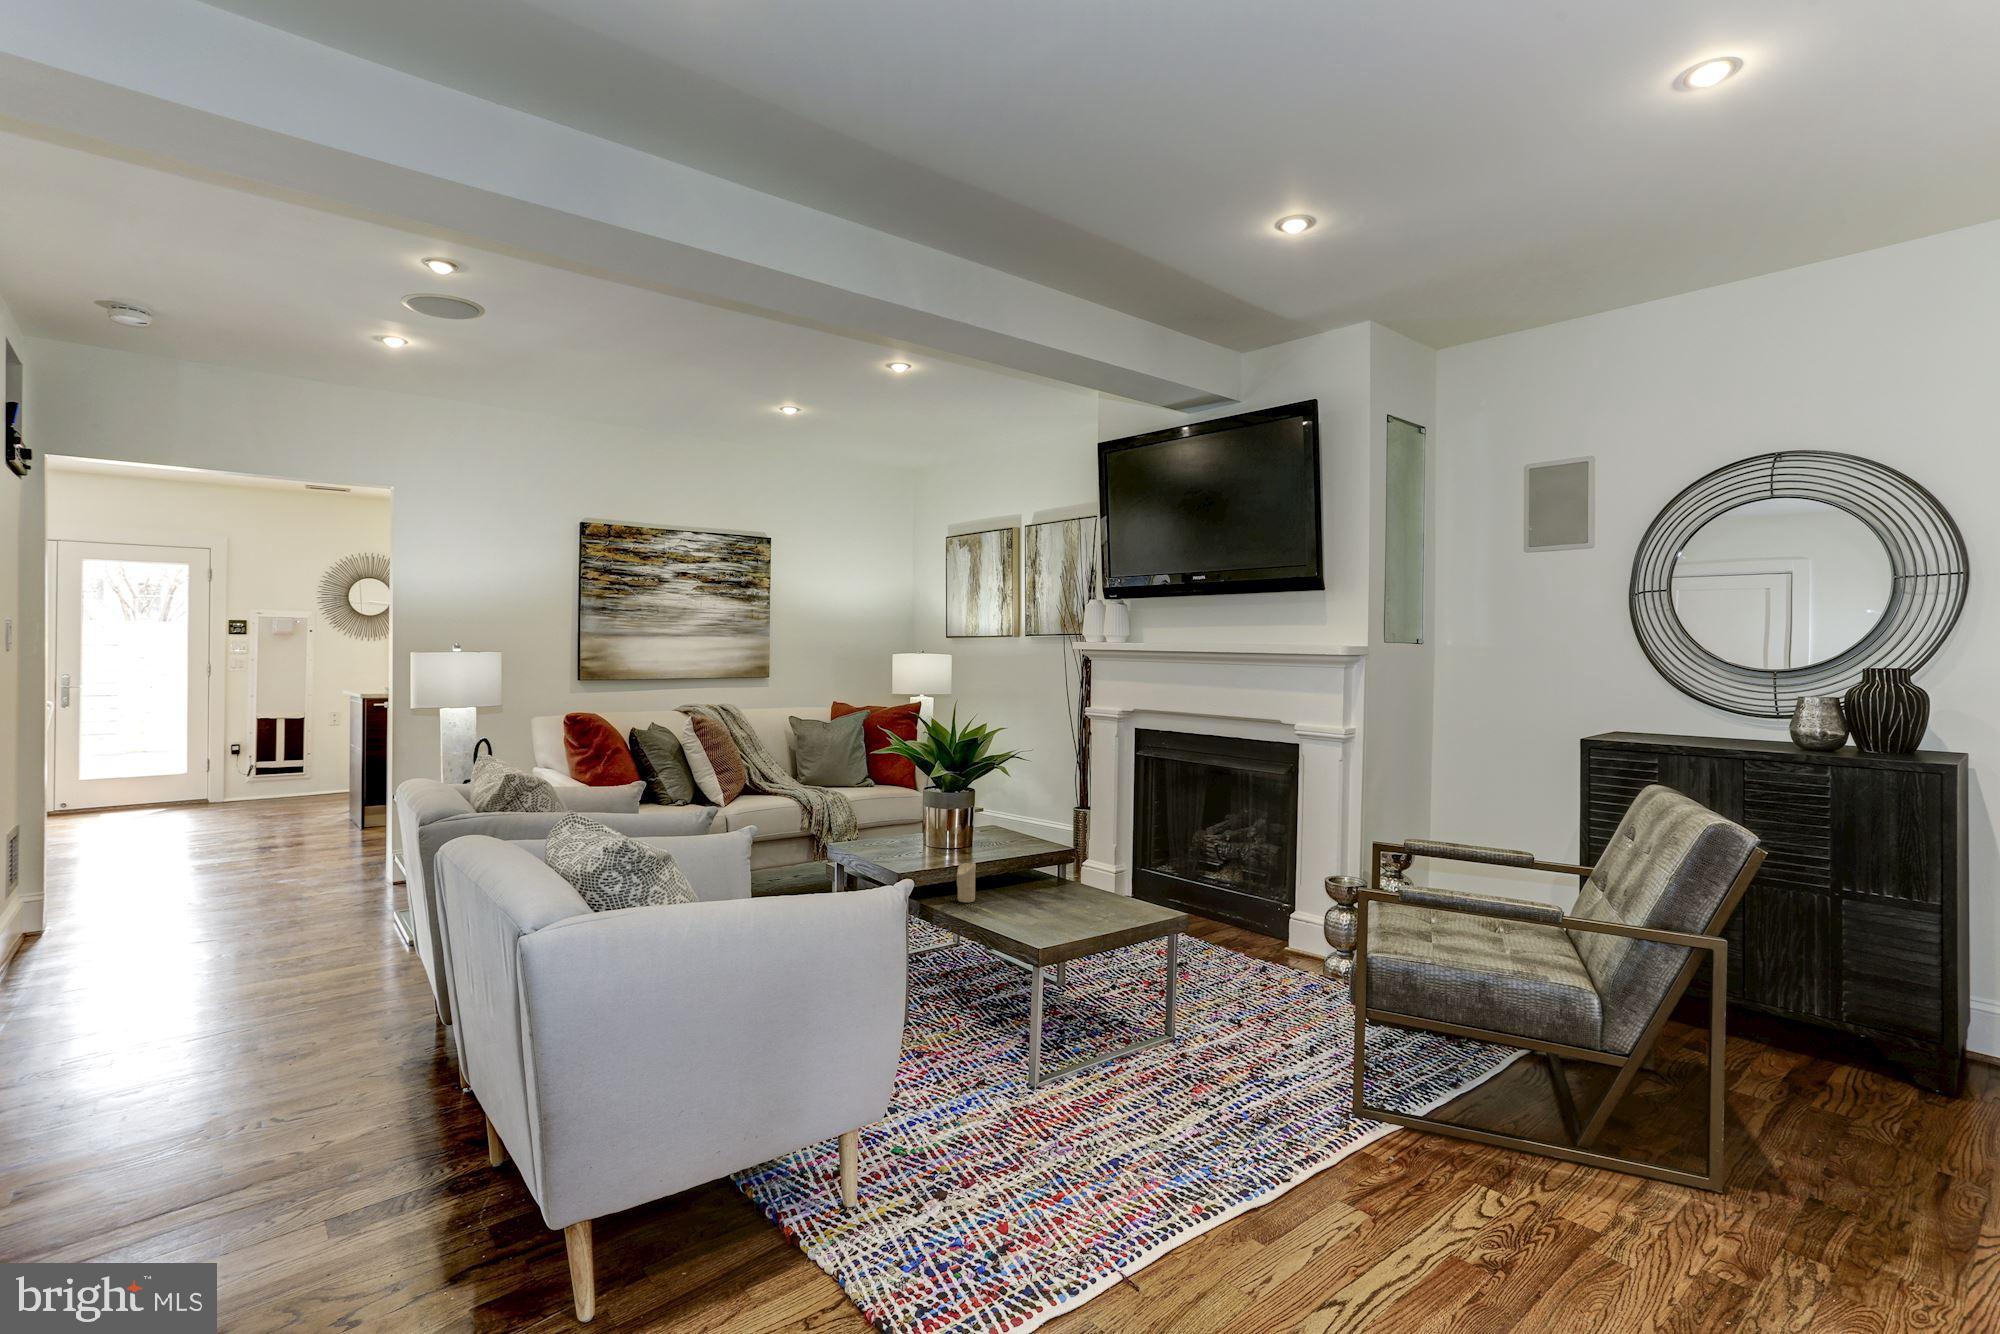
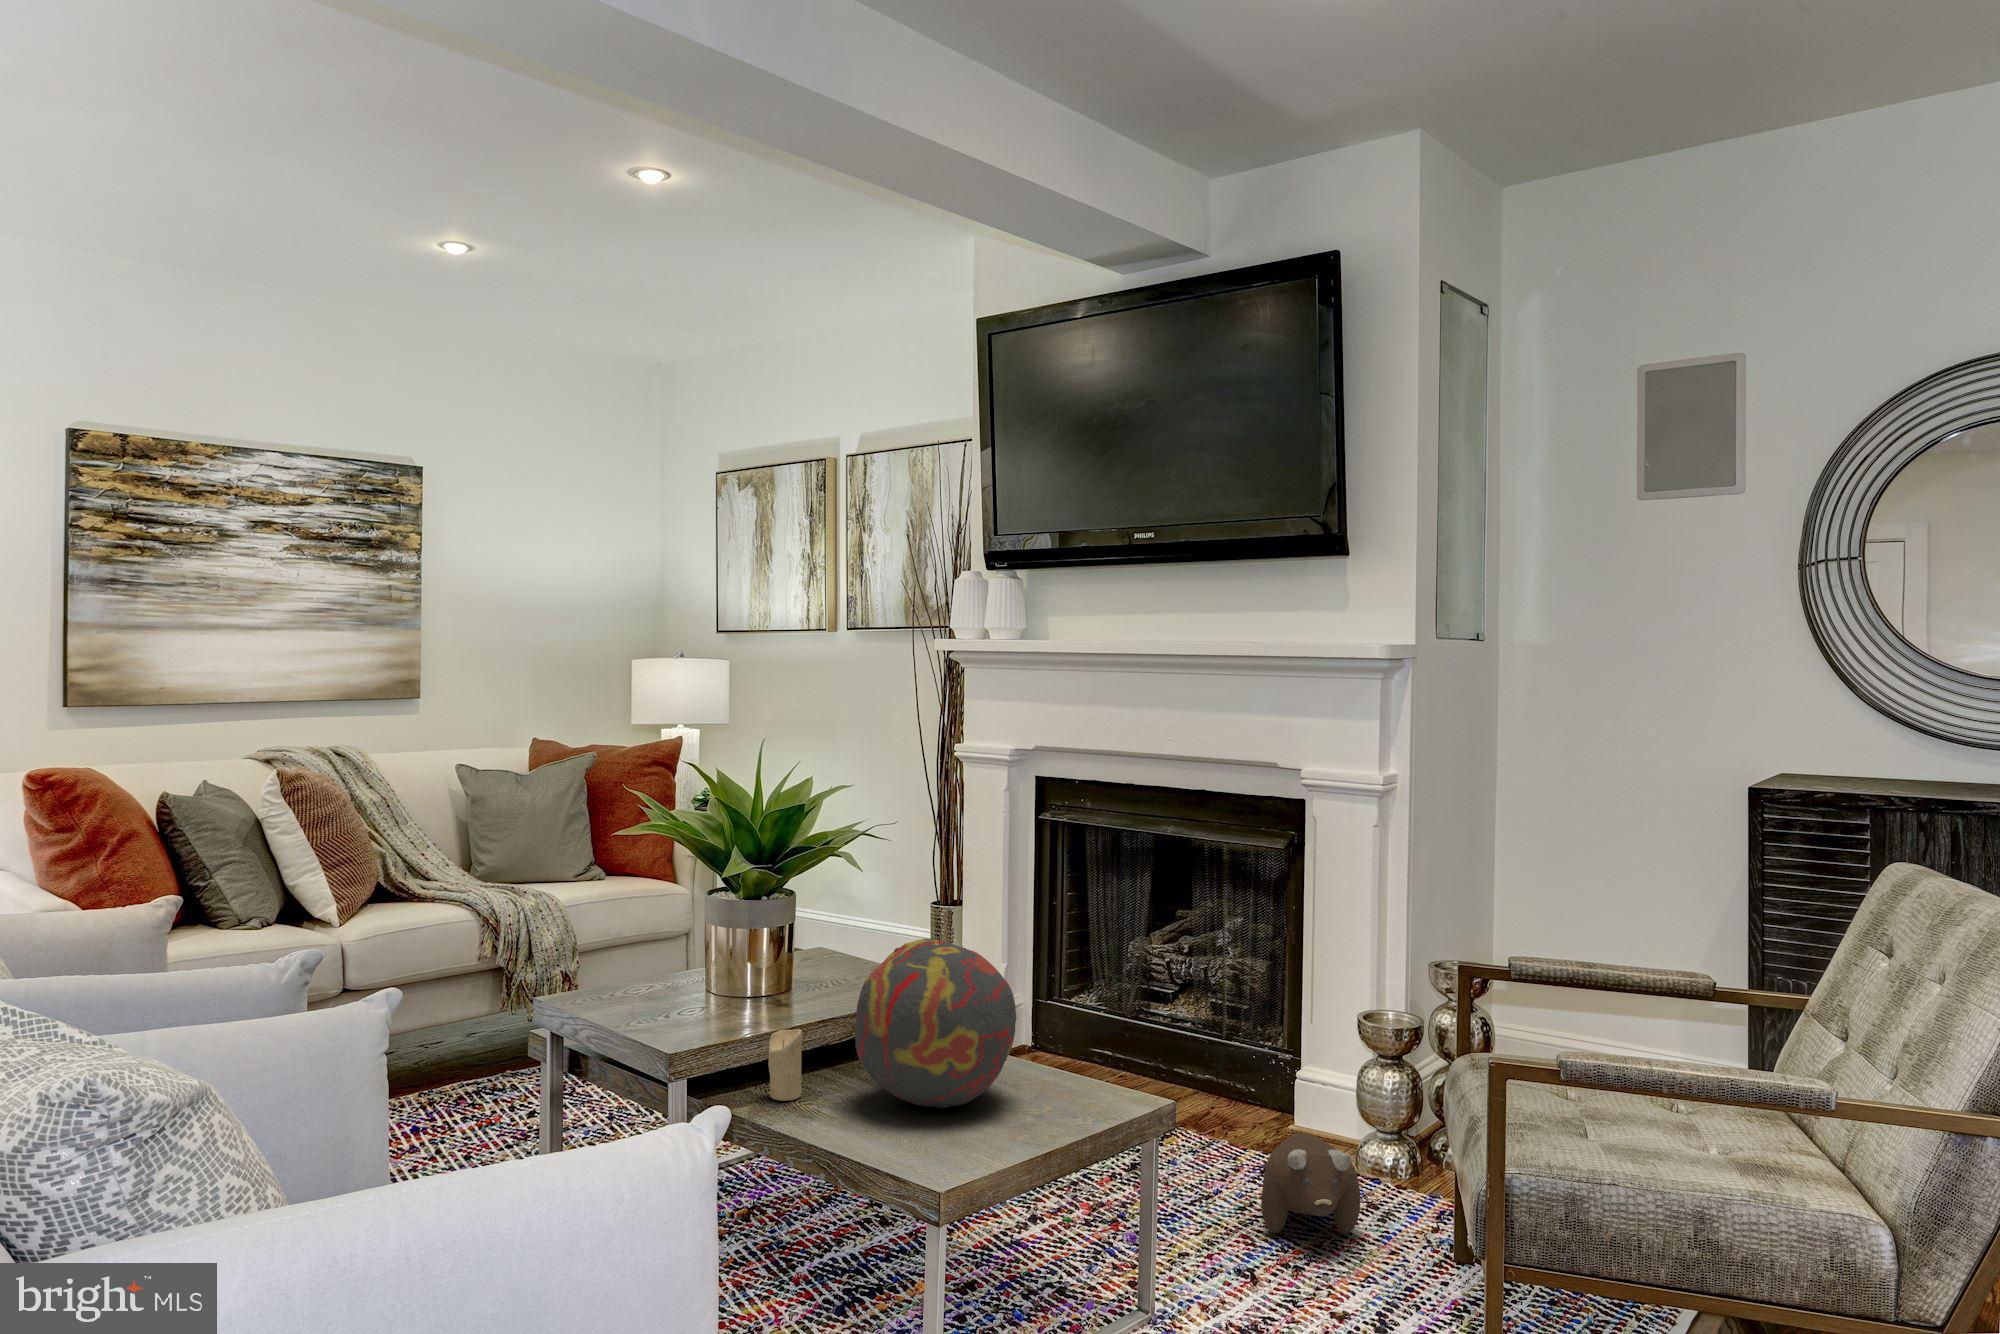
decorative orb: none [1005,814,1097,909] -> present [855,939,1016,1108]
plush toy: none [1251,943,1312,1004] -> present [1261,1133,1360,1234]

